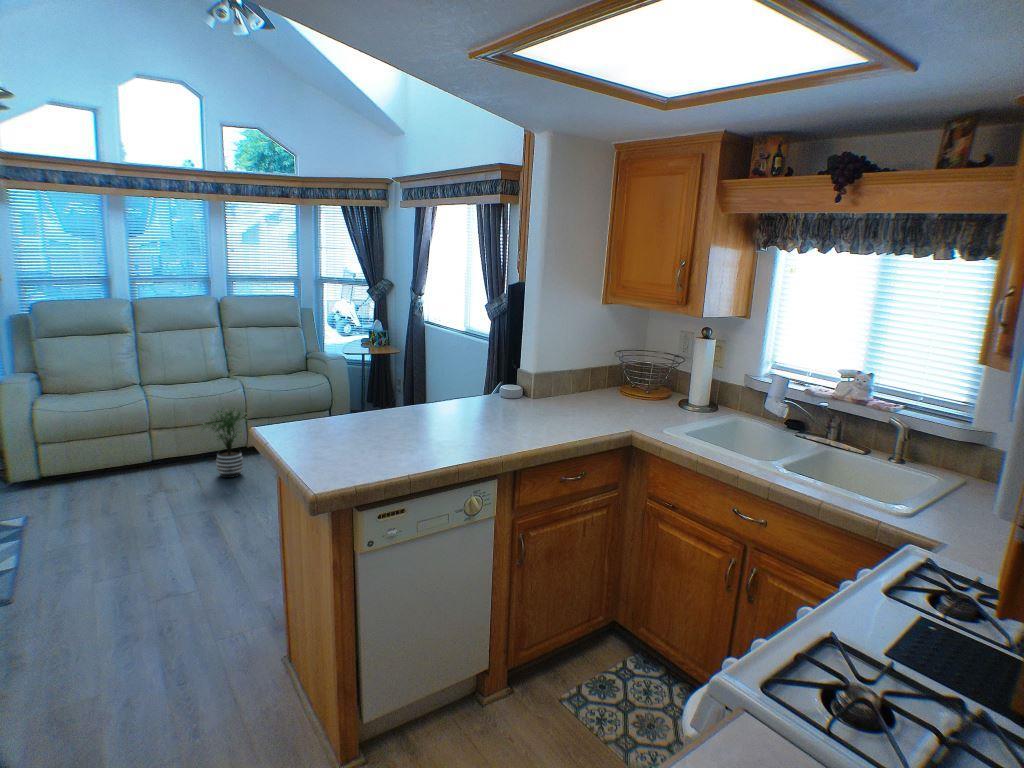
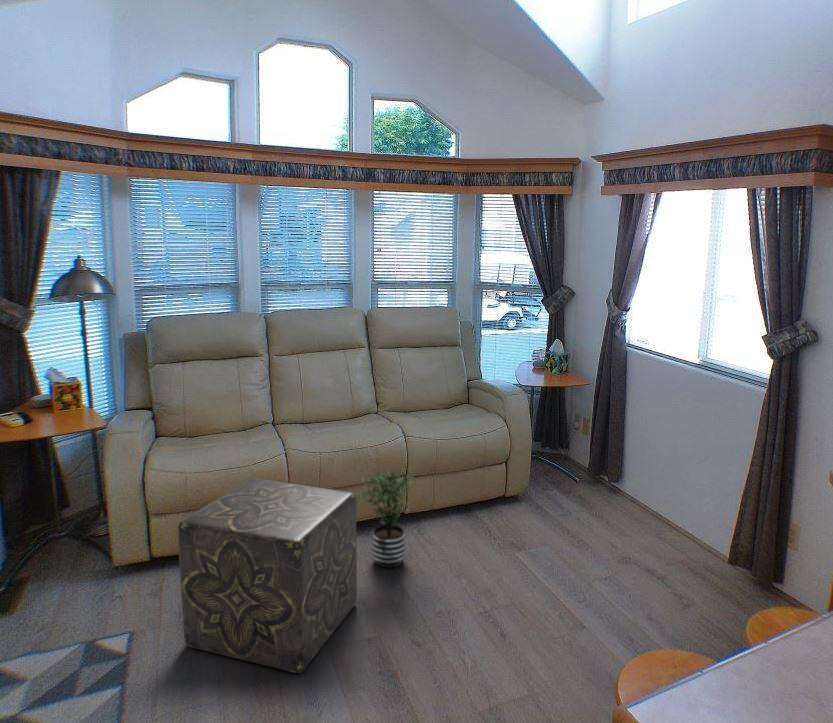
ottoman: none [62,412,200,525] -> present [178,478,357,673]

